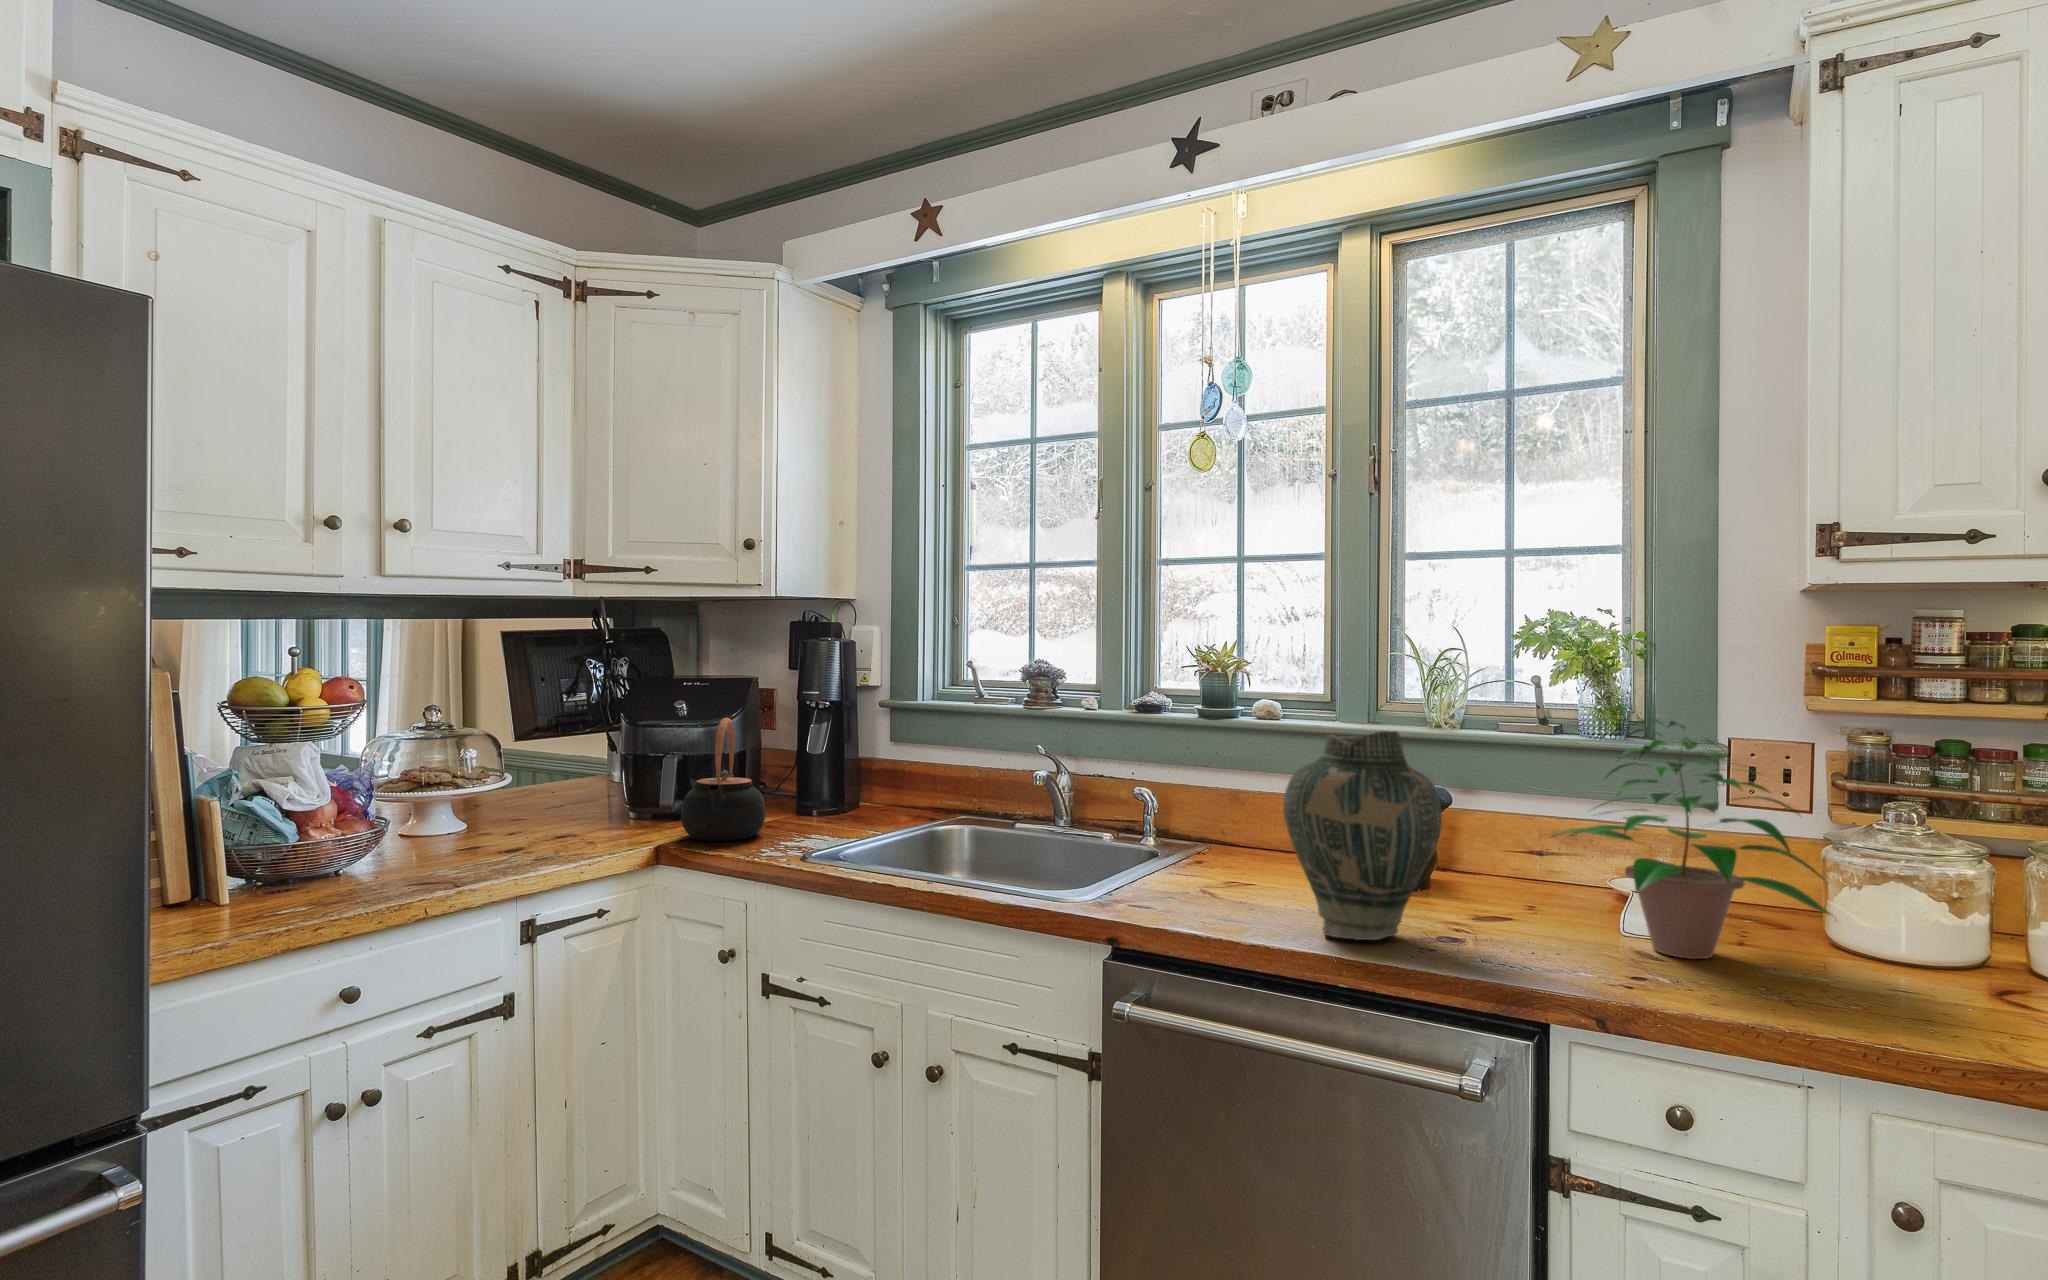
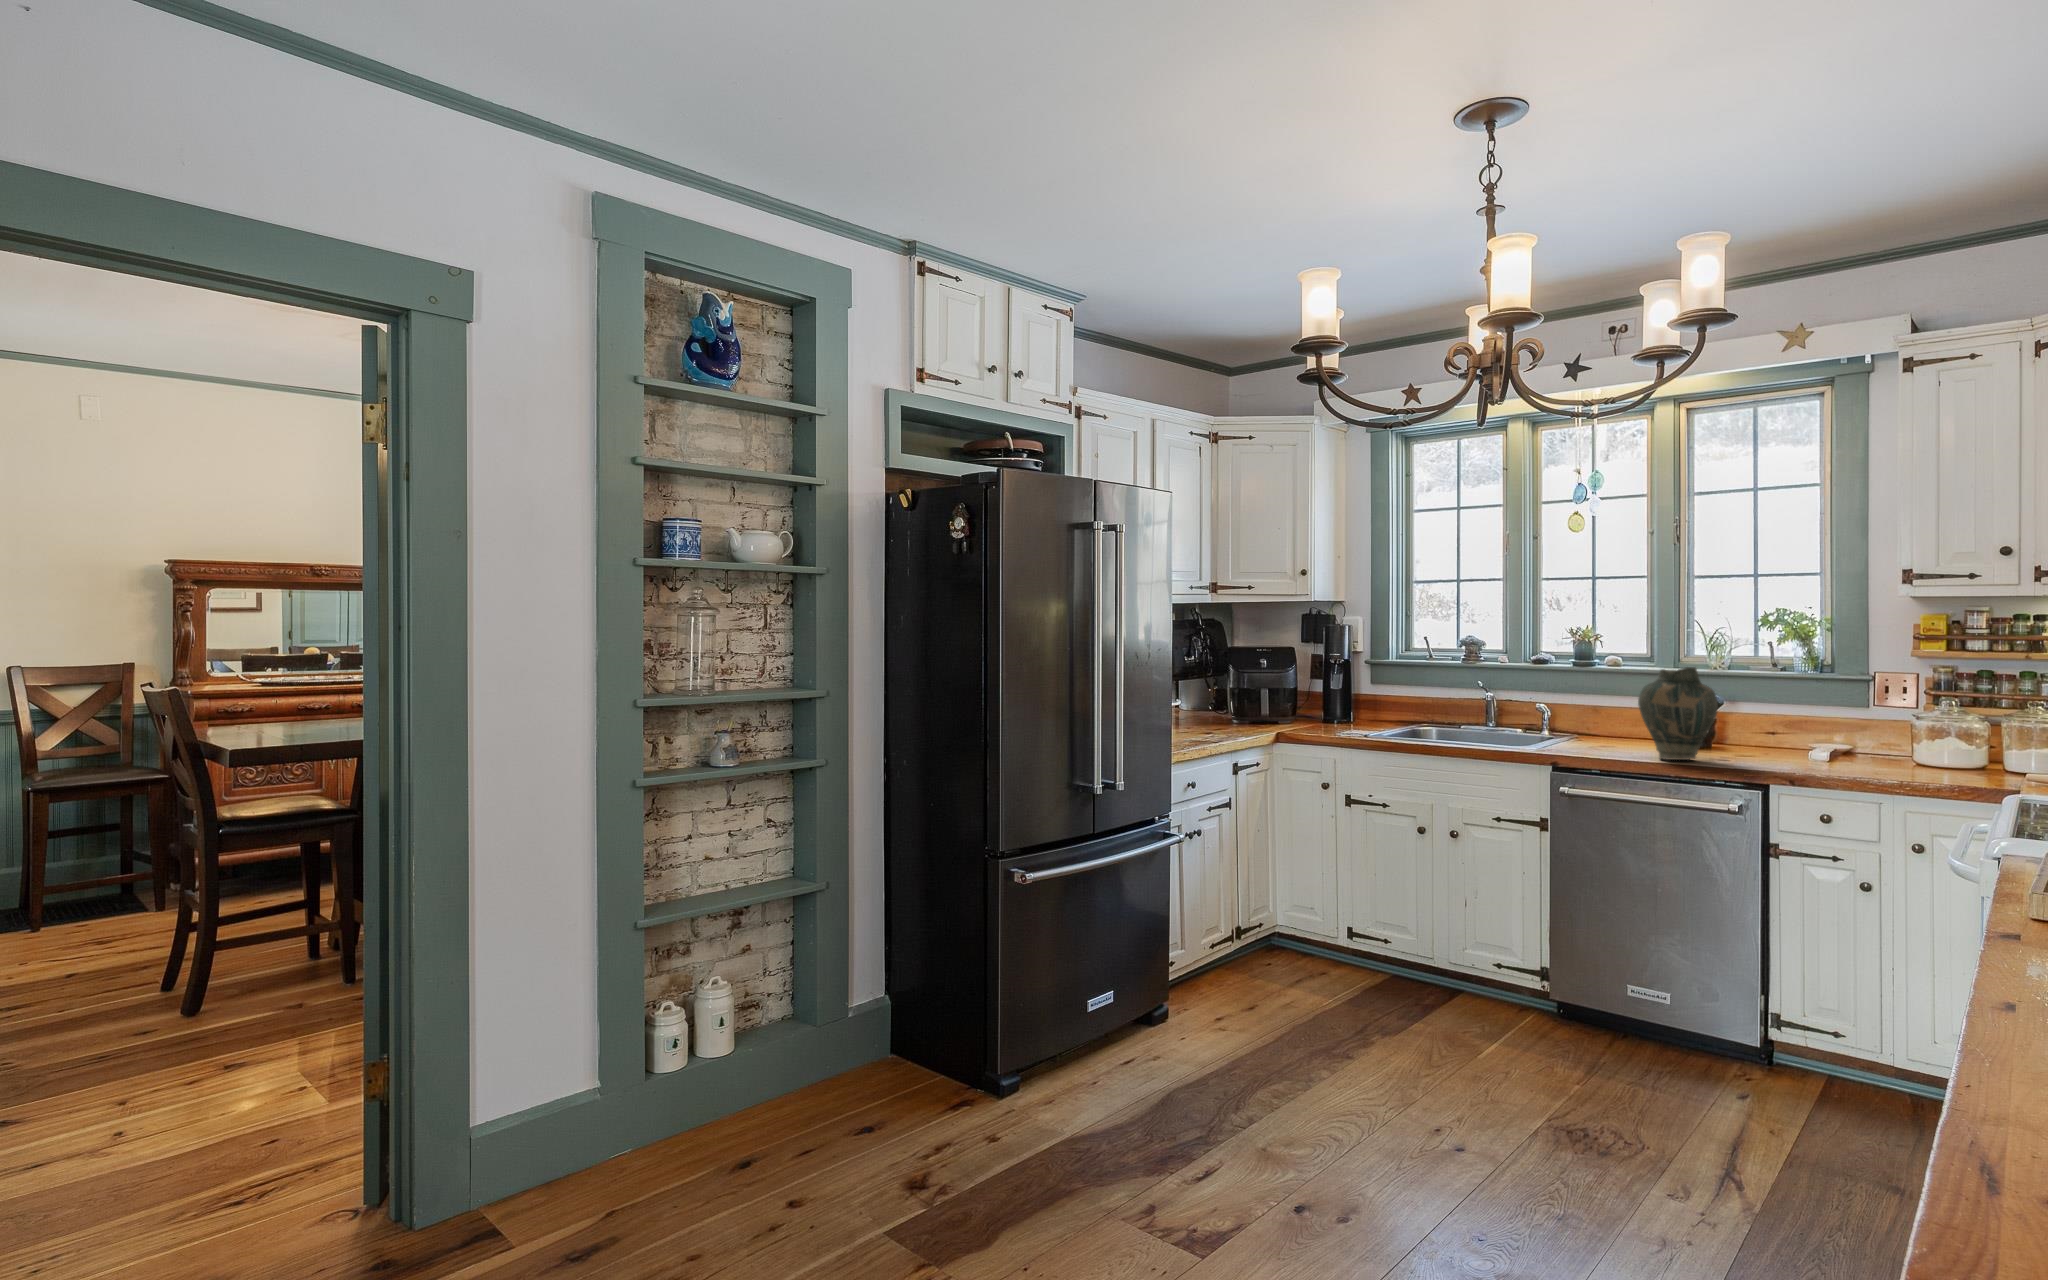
teapot: present [681,718,765,841] -> none [1283,669,1326,732]
potted plant: present [1552,718,1831,959] -> none [1773,660,1908,766]

